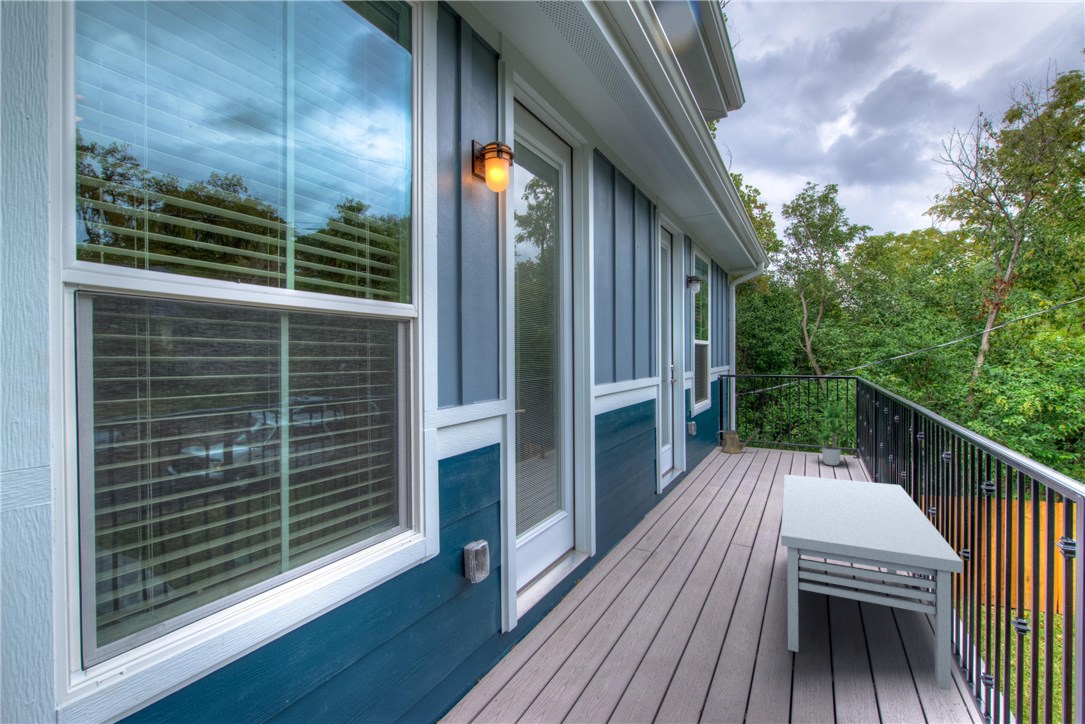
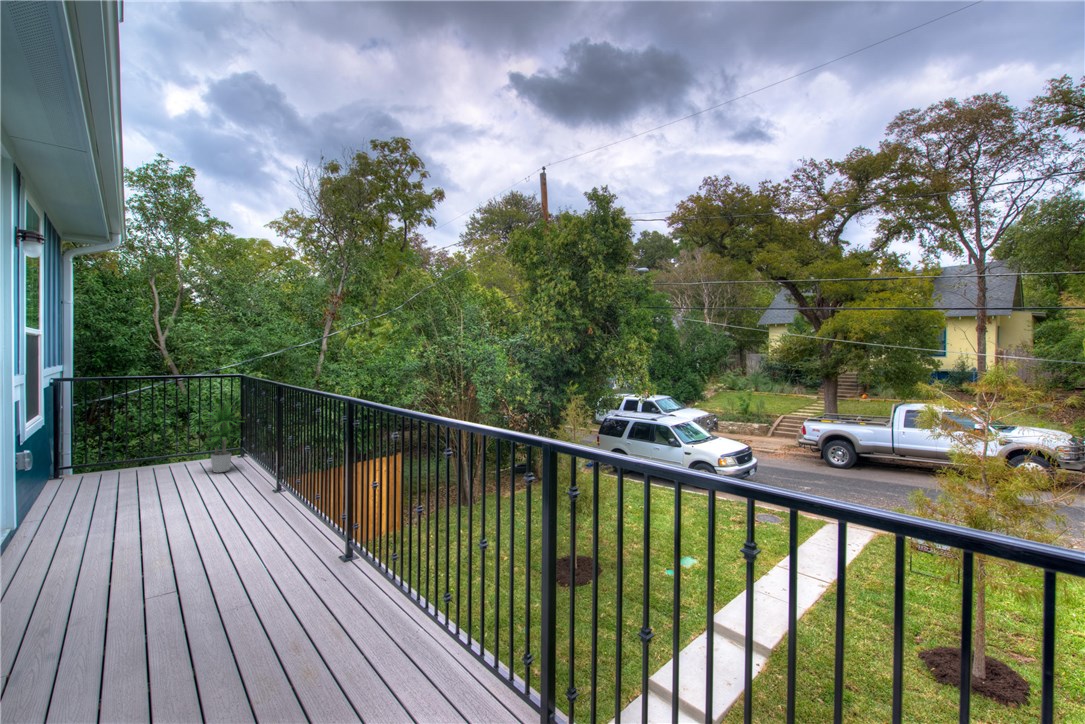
watering can: present [717,430,759,453] -> none [52,446,128,485]
storage bench: present [781,475,963,690] -> none [225,474,424,679]

